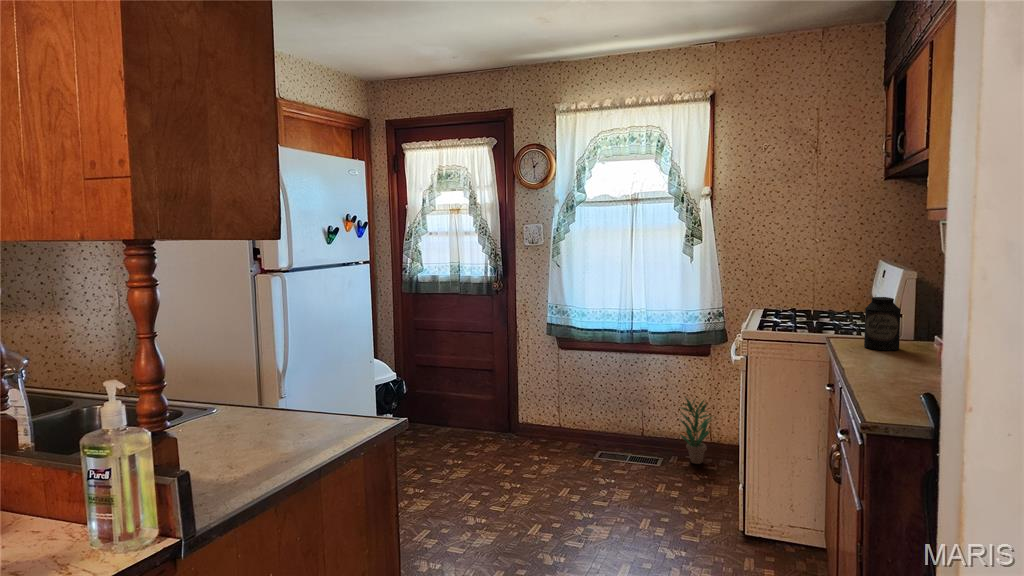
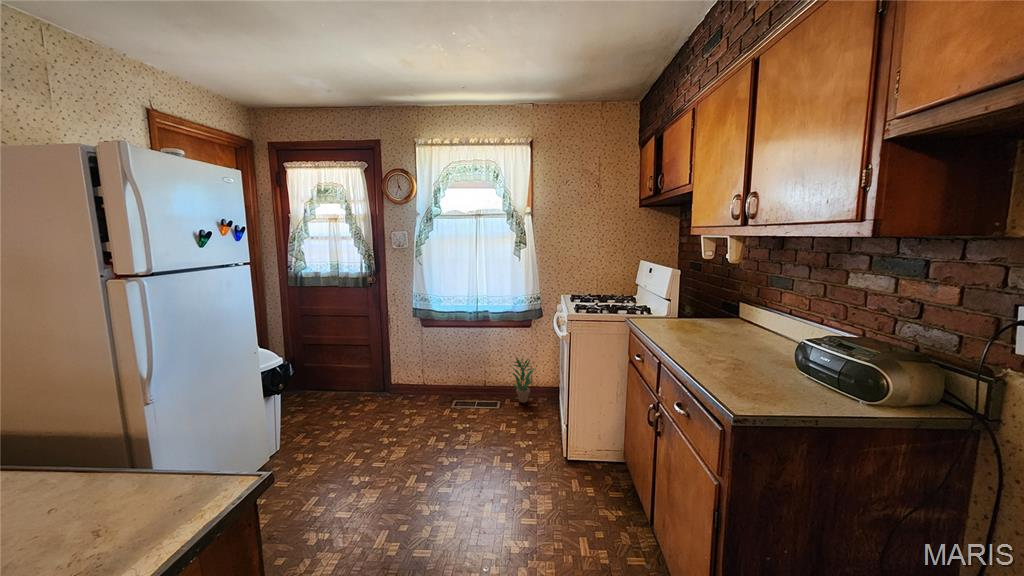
canister: present [864,297,901,350] -> none [657,289,682,328]

